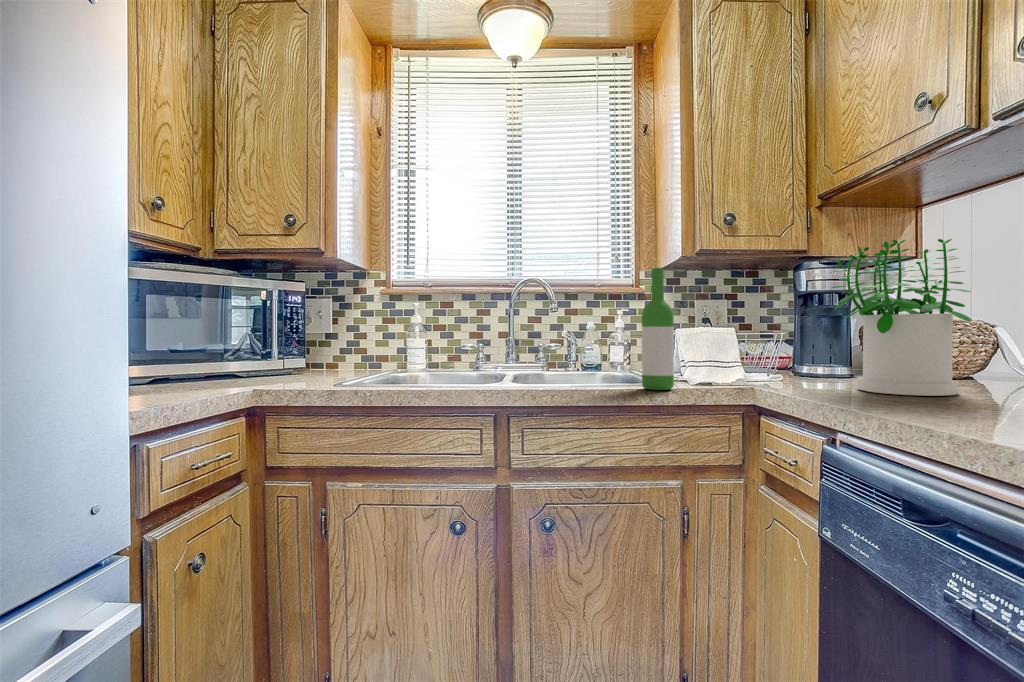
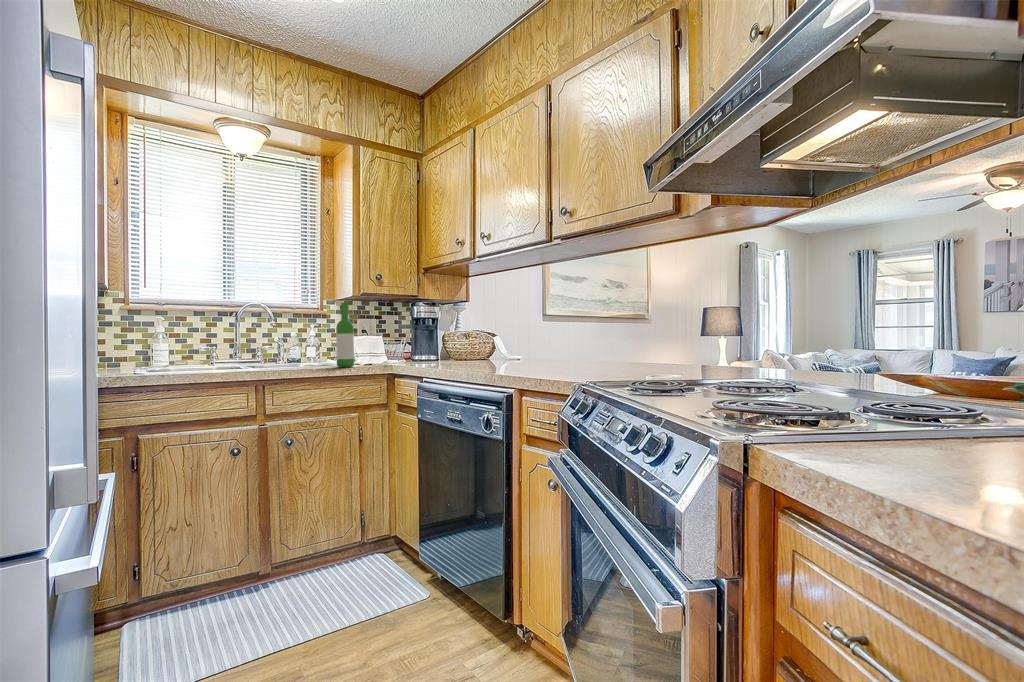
potted plant: present [832,239,972,396] -> none [426,296,476,363]

